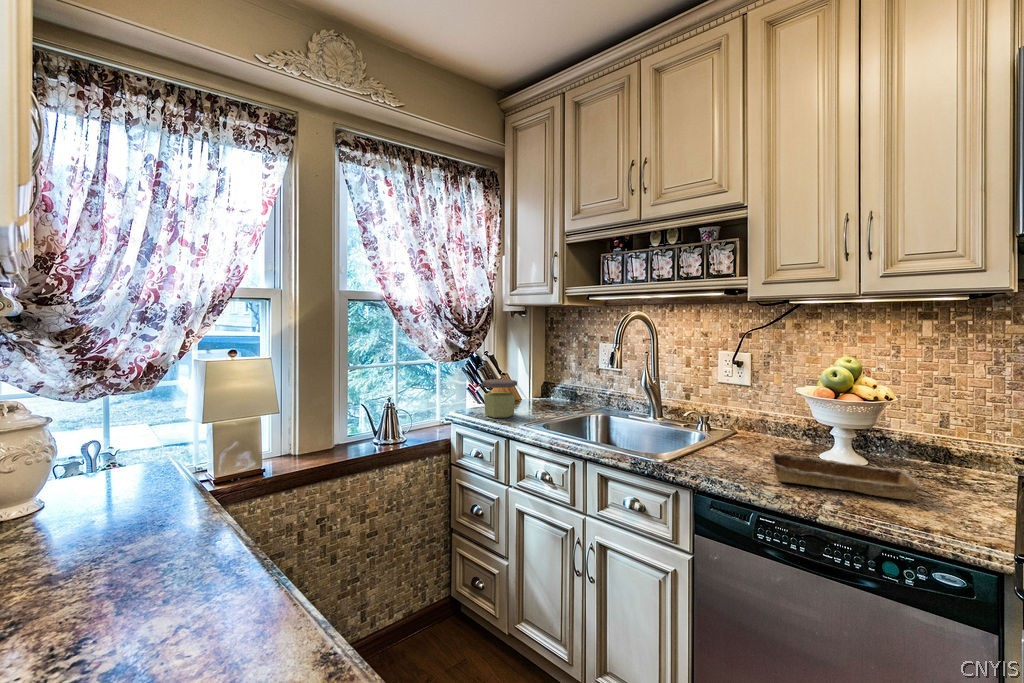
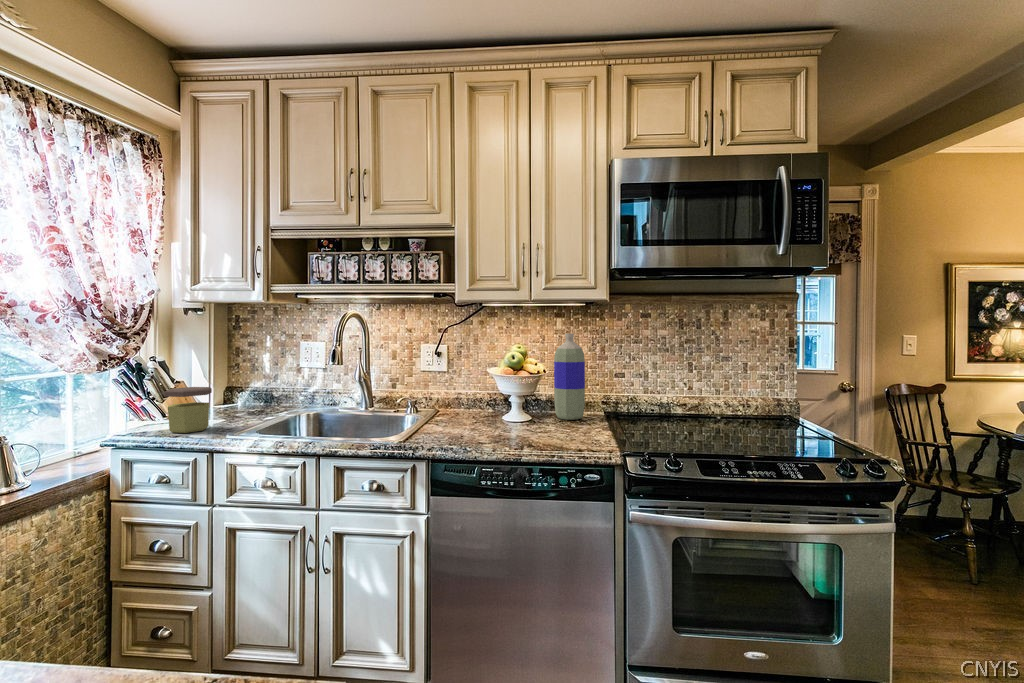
bottle: none [909,345,971,474] -> present [554,334,585,420]
tray: present [770,452,922,501] -> none [478,419,572,439]

